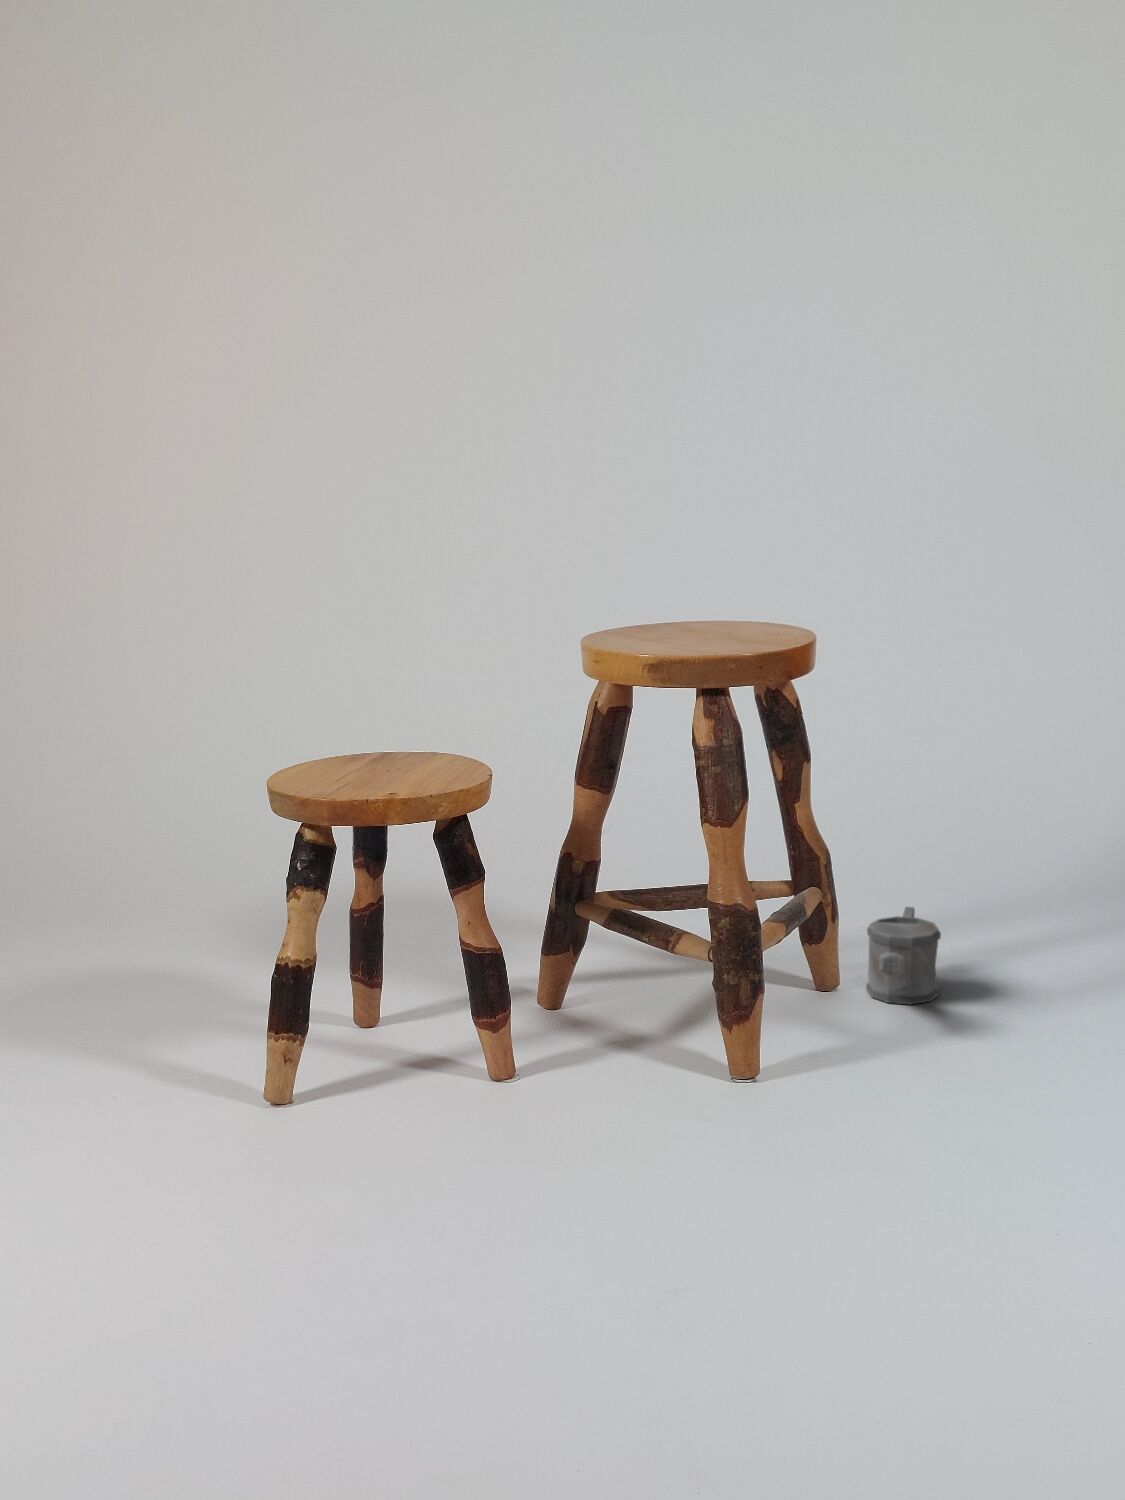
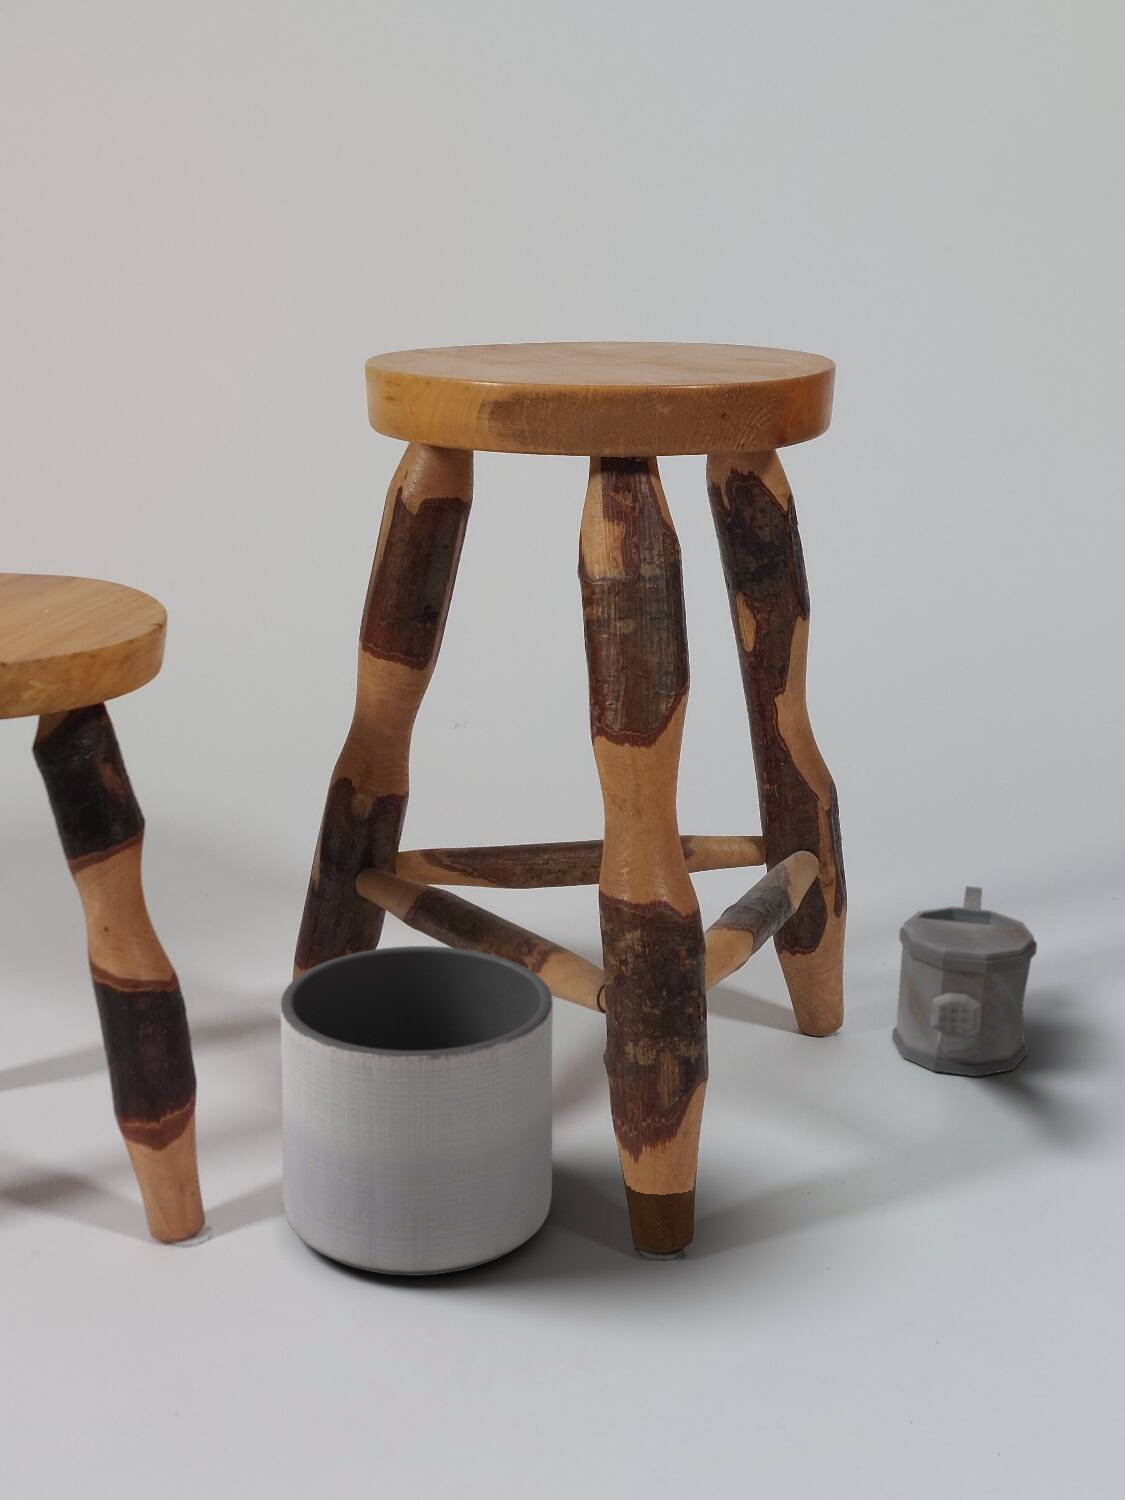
planter: none [554,933,688,1088] -> present [281,946,553,1276]

